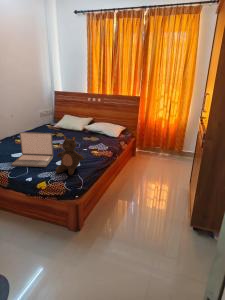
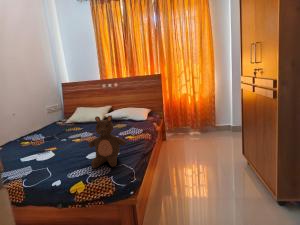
laptop: present [12,132,53,167] -> none [26,120,80,171]

